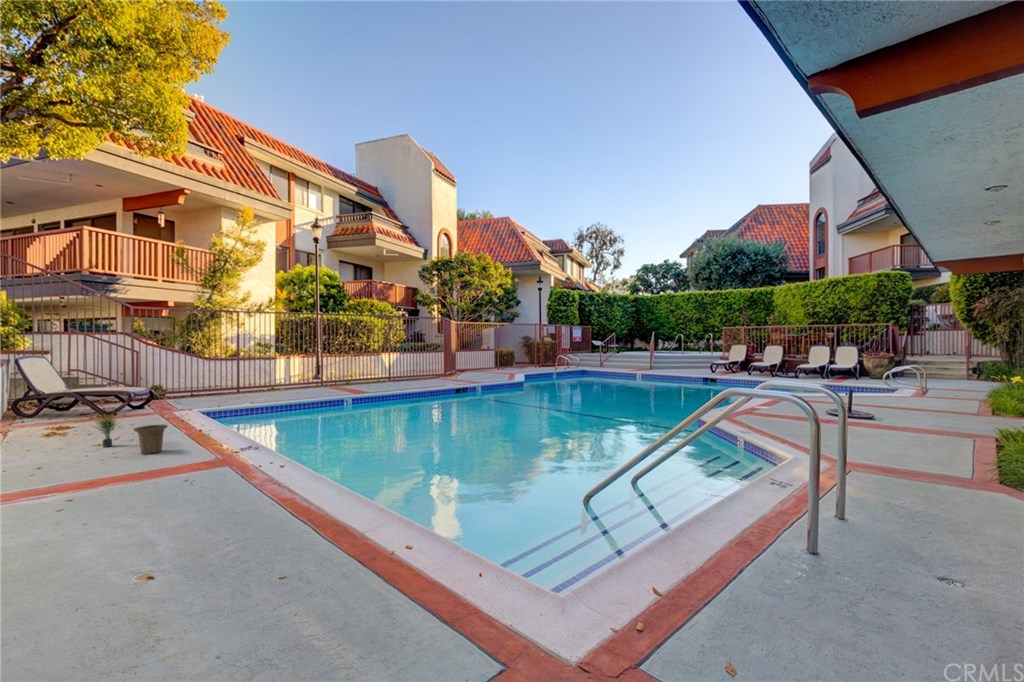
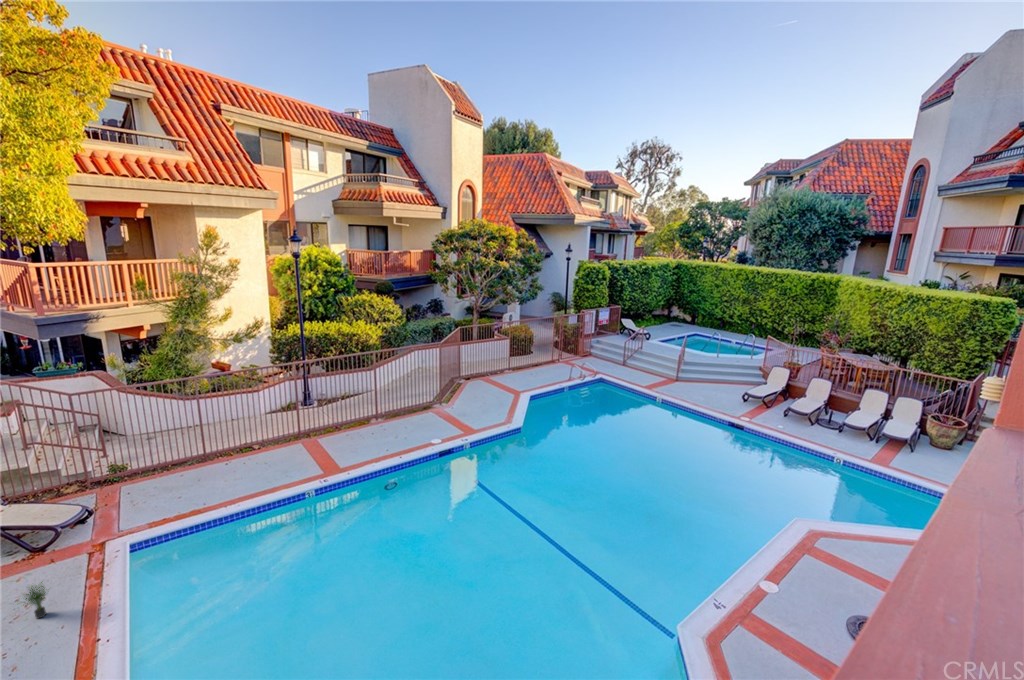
basket: present [134,425,167,454] -> none [50,613,89,653]

